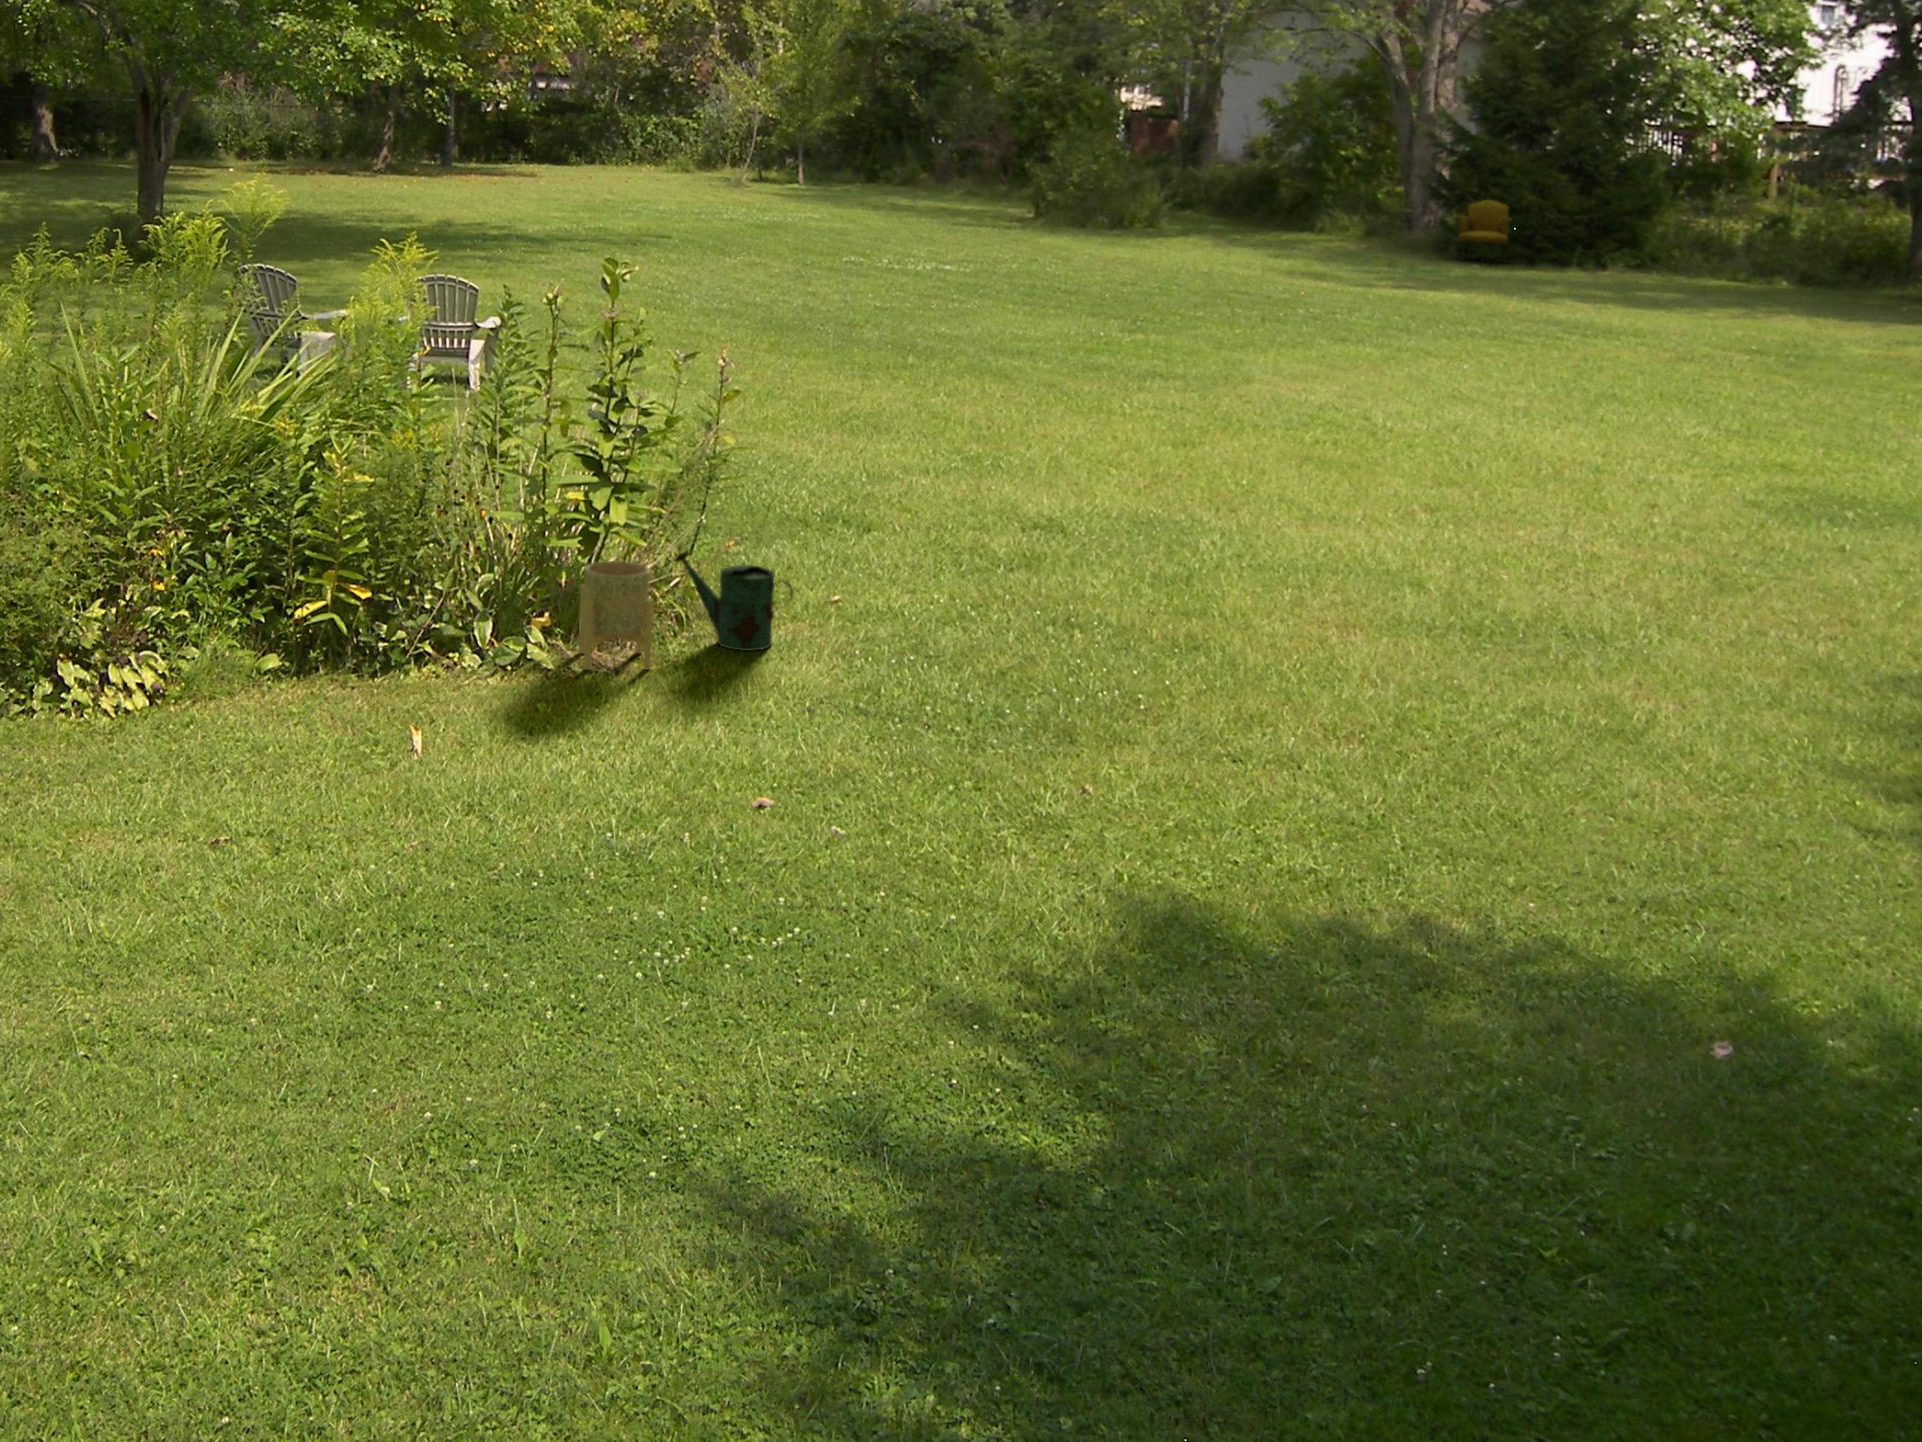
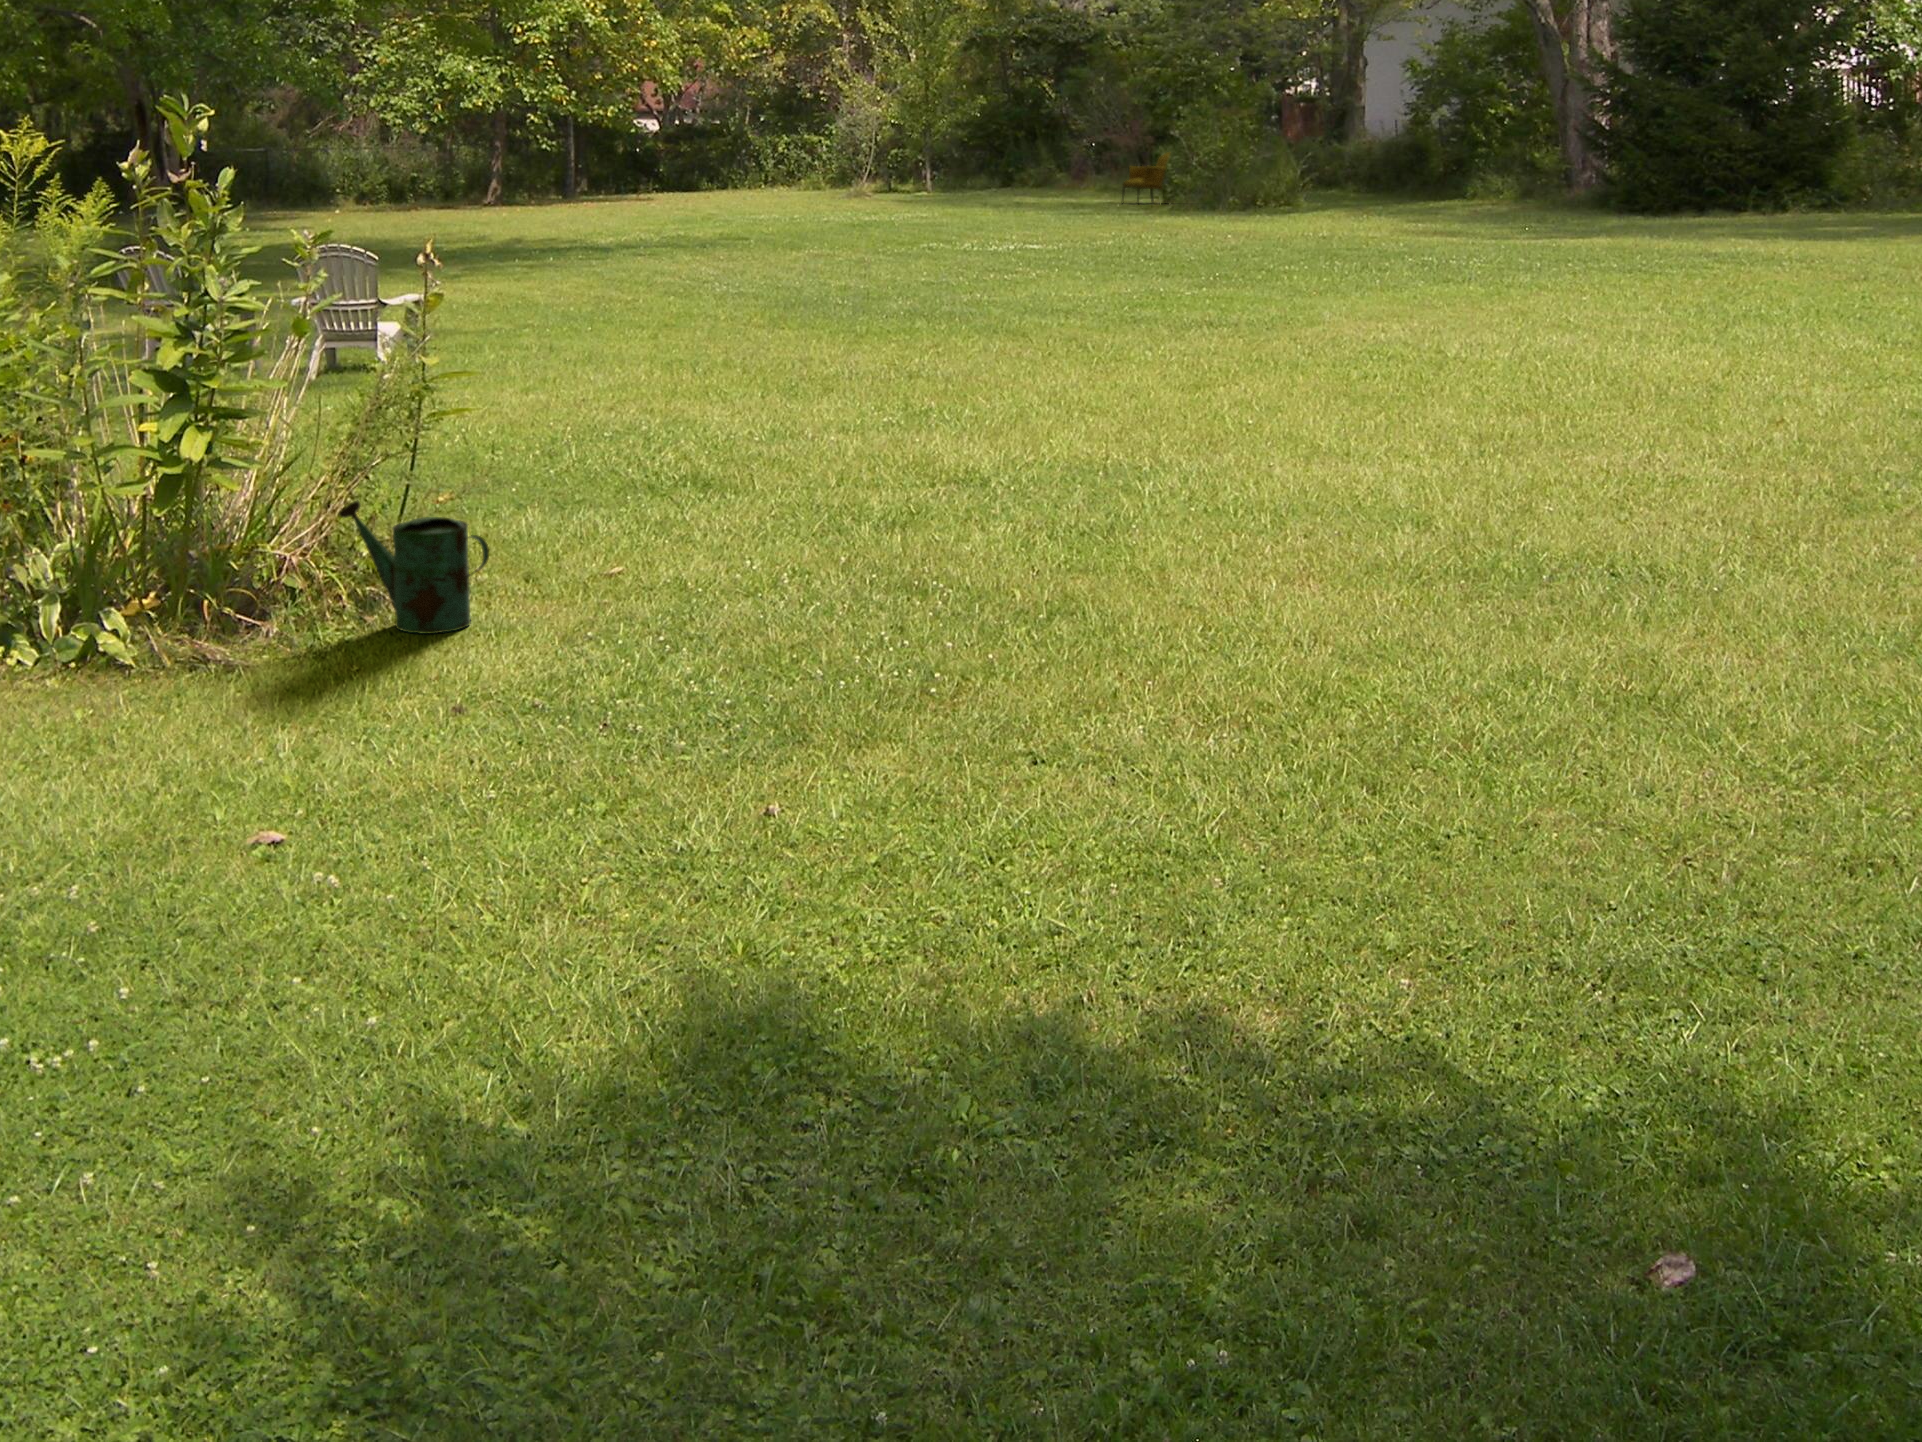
armchair: present [1456,200,1511,262] -> present [1122,153,1170,202]
planter: present [578,561,653,670] -> none [169,515,279,665]

